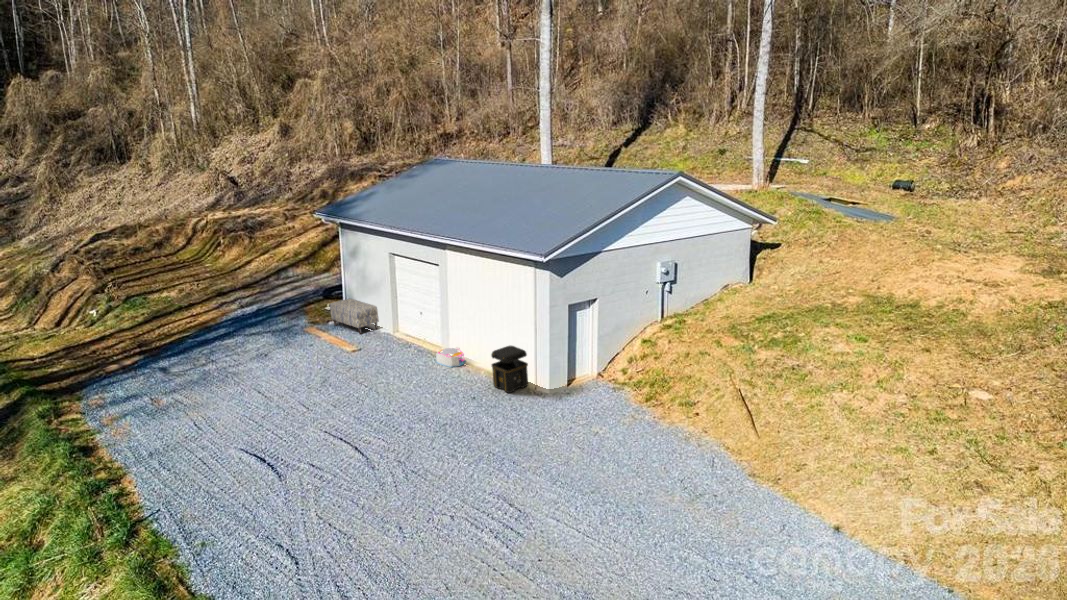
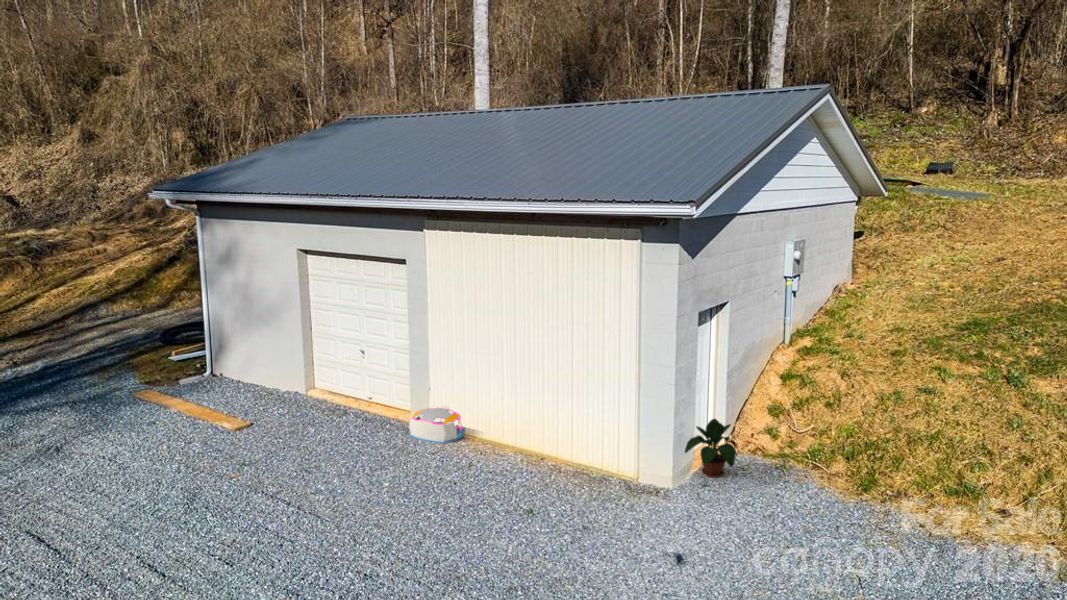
bench: present [330,298,379,335] -> none [183,337,276,397]
toolbox: present [491,346,528,393] -> none [548,395,615,486]
potted plant: none [561,364,590,395] -> present [685,419,737,477]

